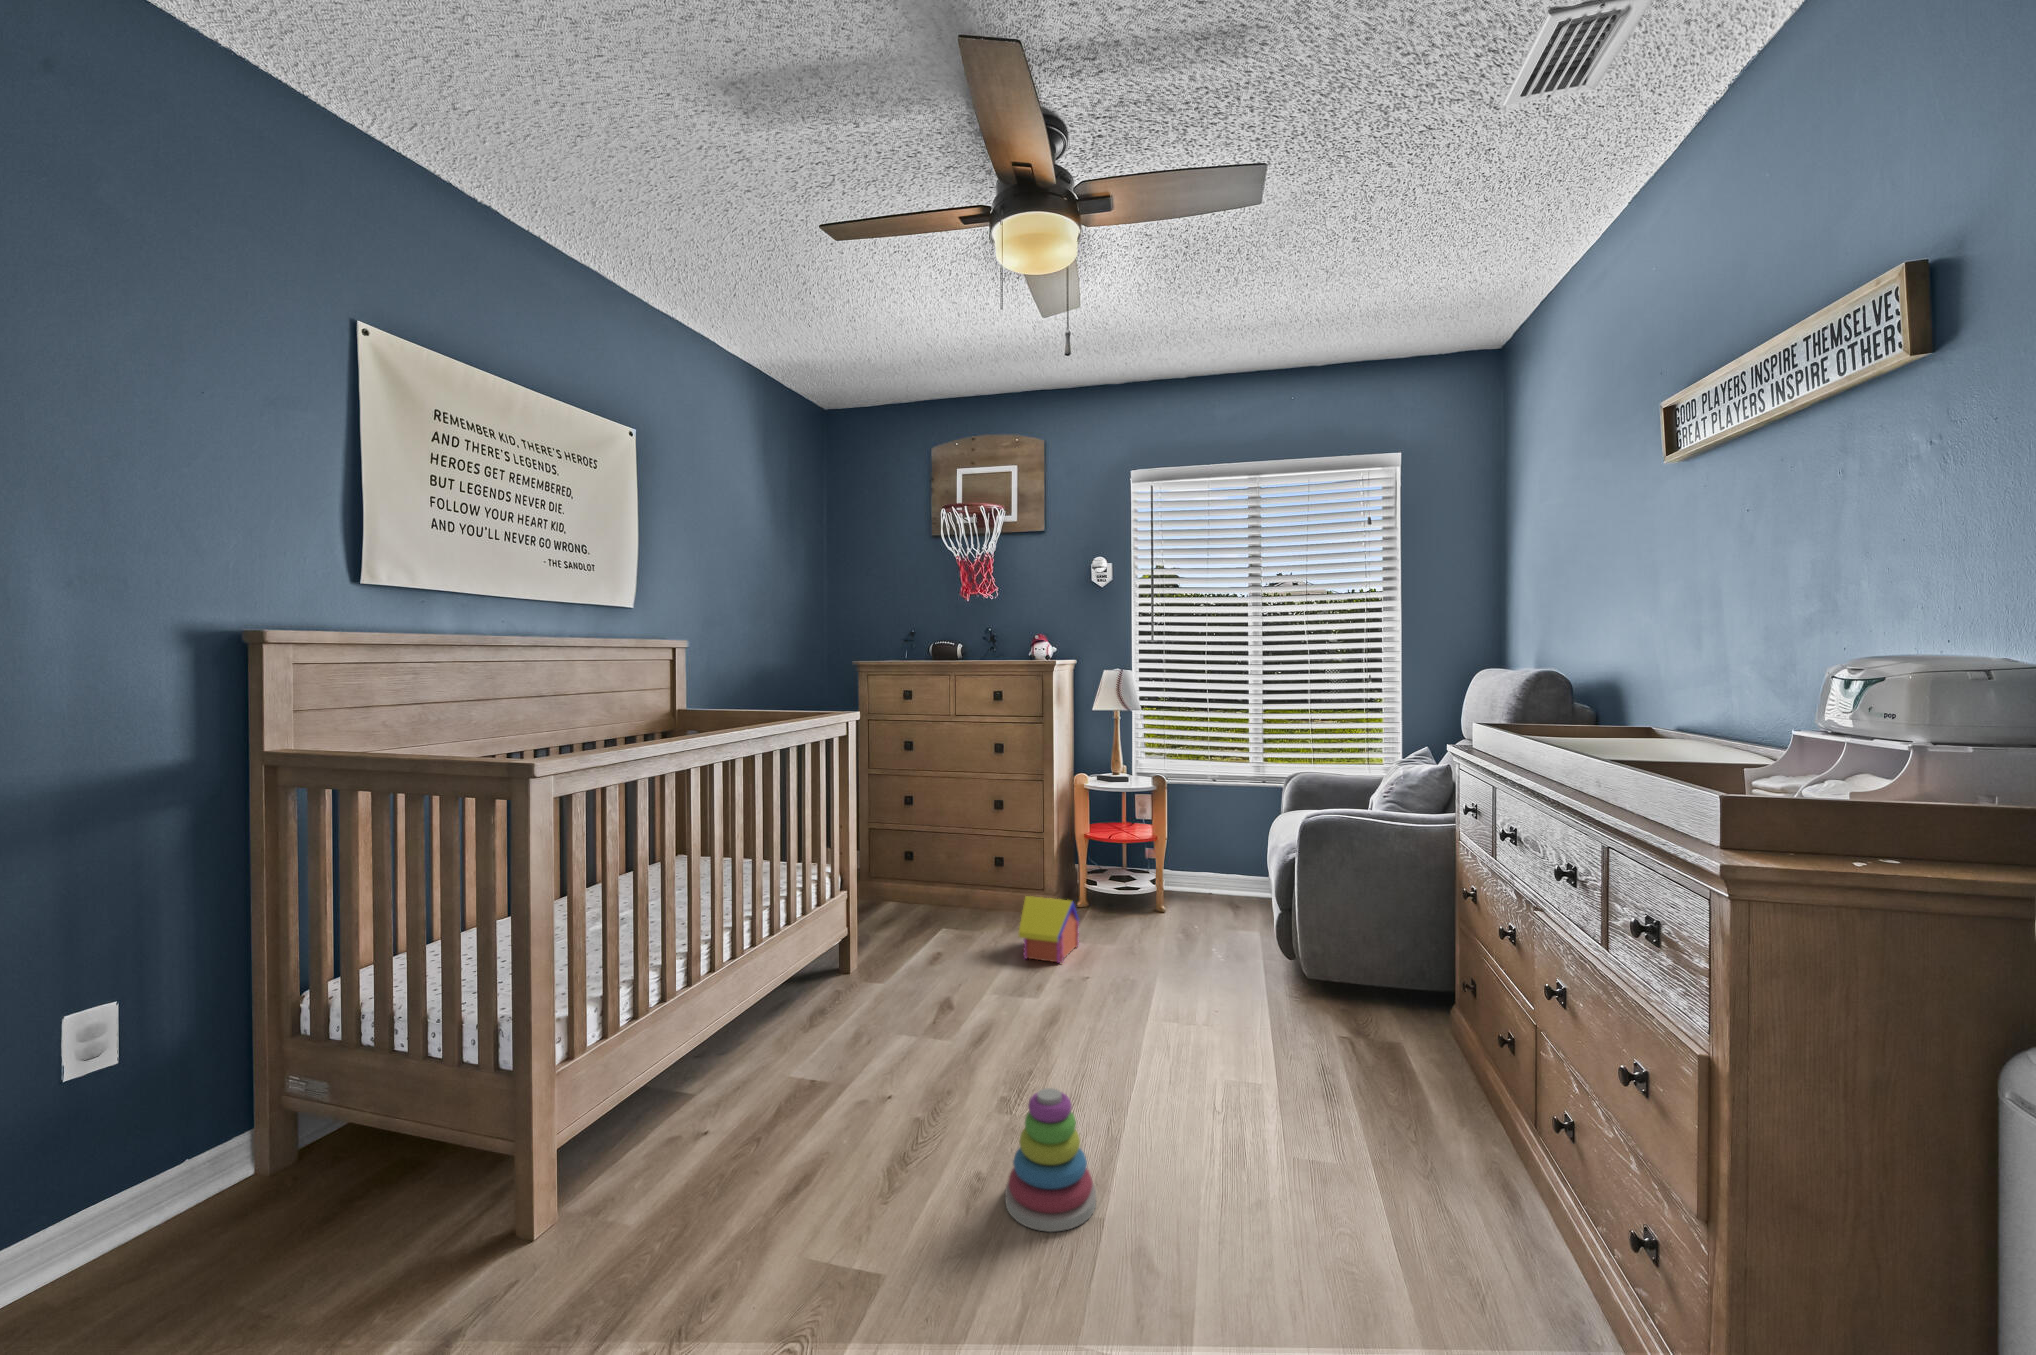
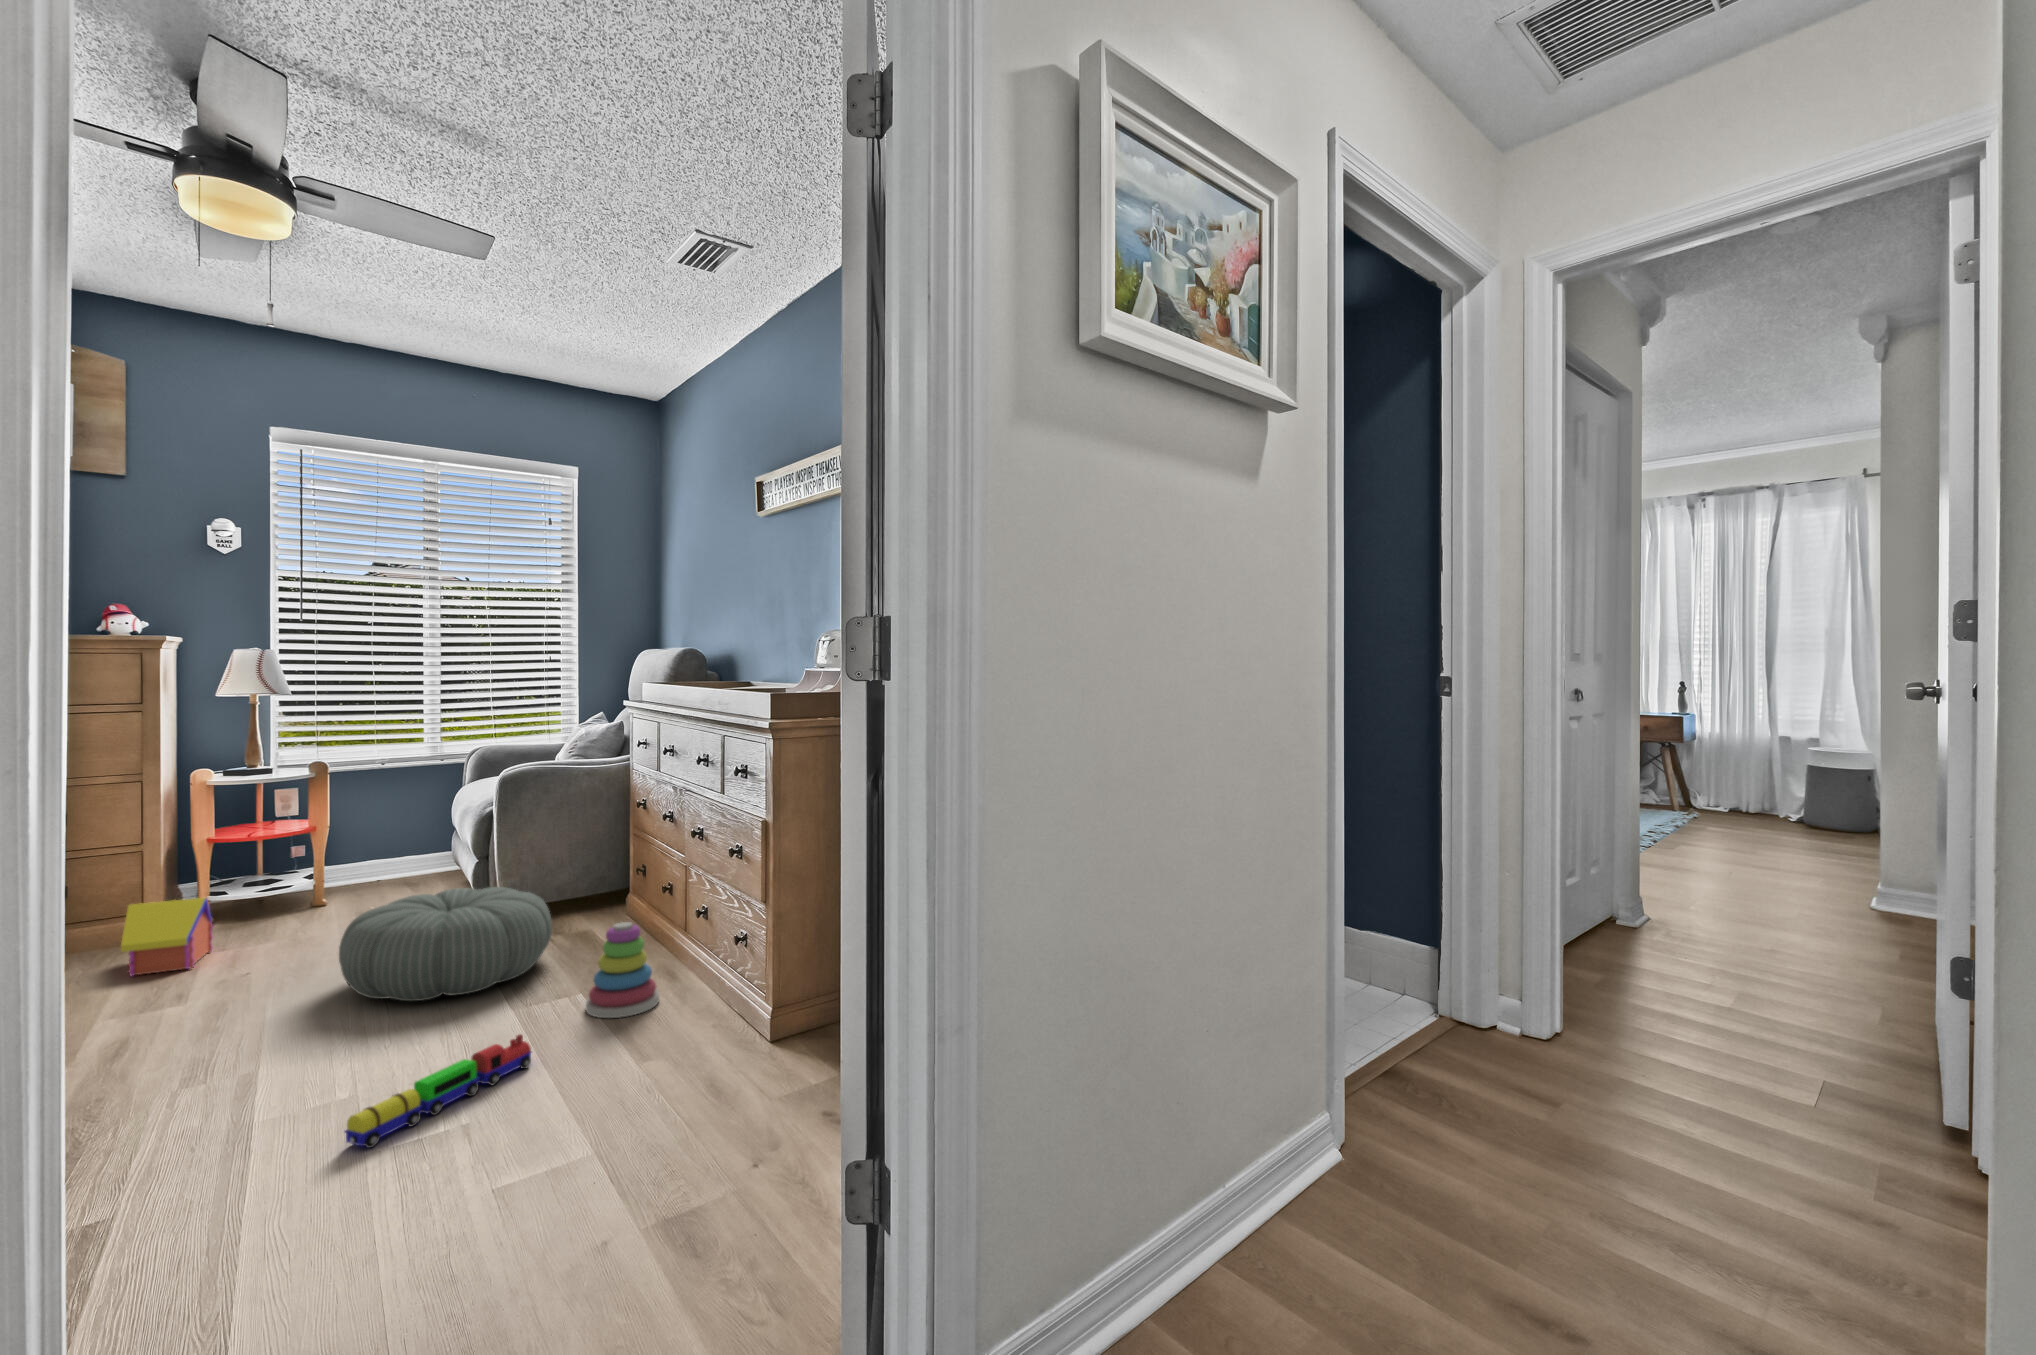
pouf: none [1153,949,1357,1089] -> present [339,887,552,1001]
stacking toy: present [1005,1088,1096,1232] -> present [586,922,659,1018]
toy train: none [1117,1204,1319,1307] -> present [345,1034,531,1148]

